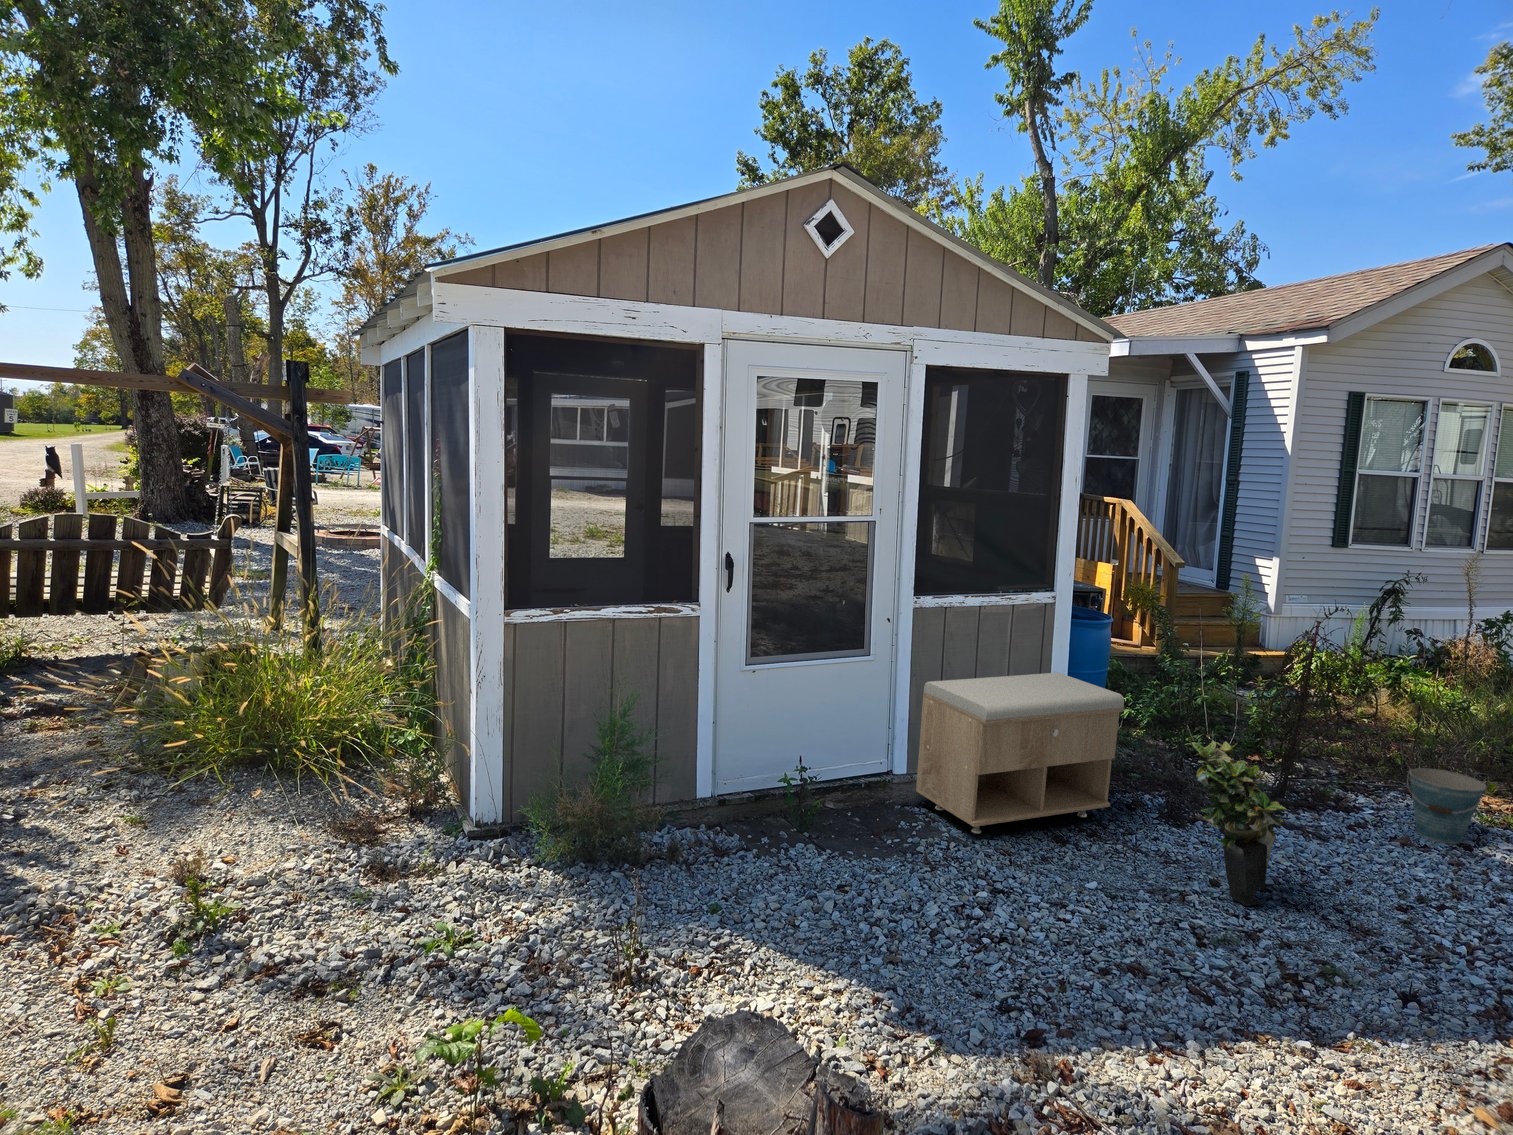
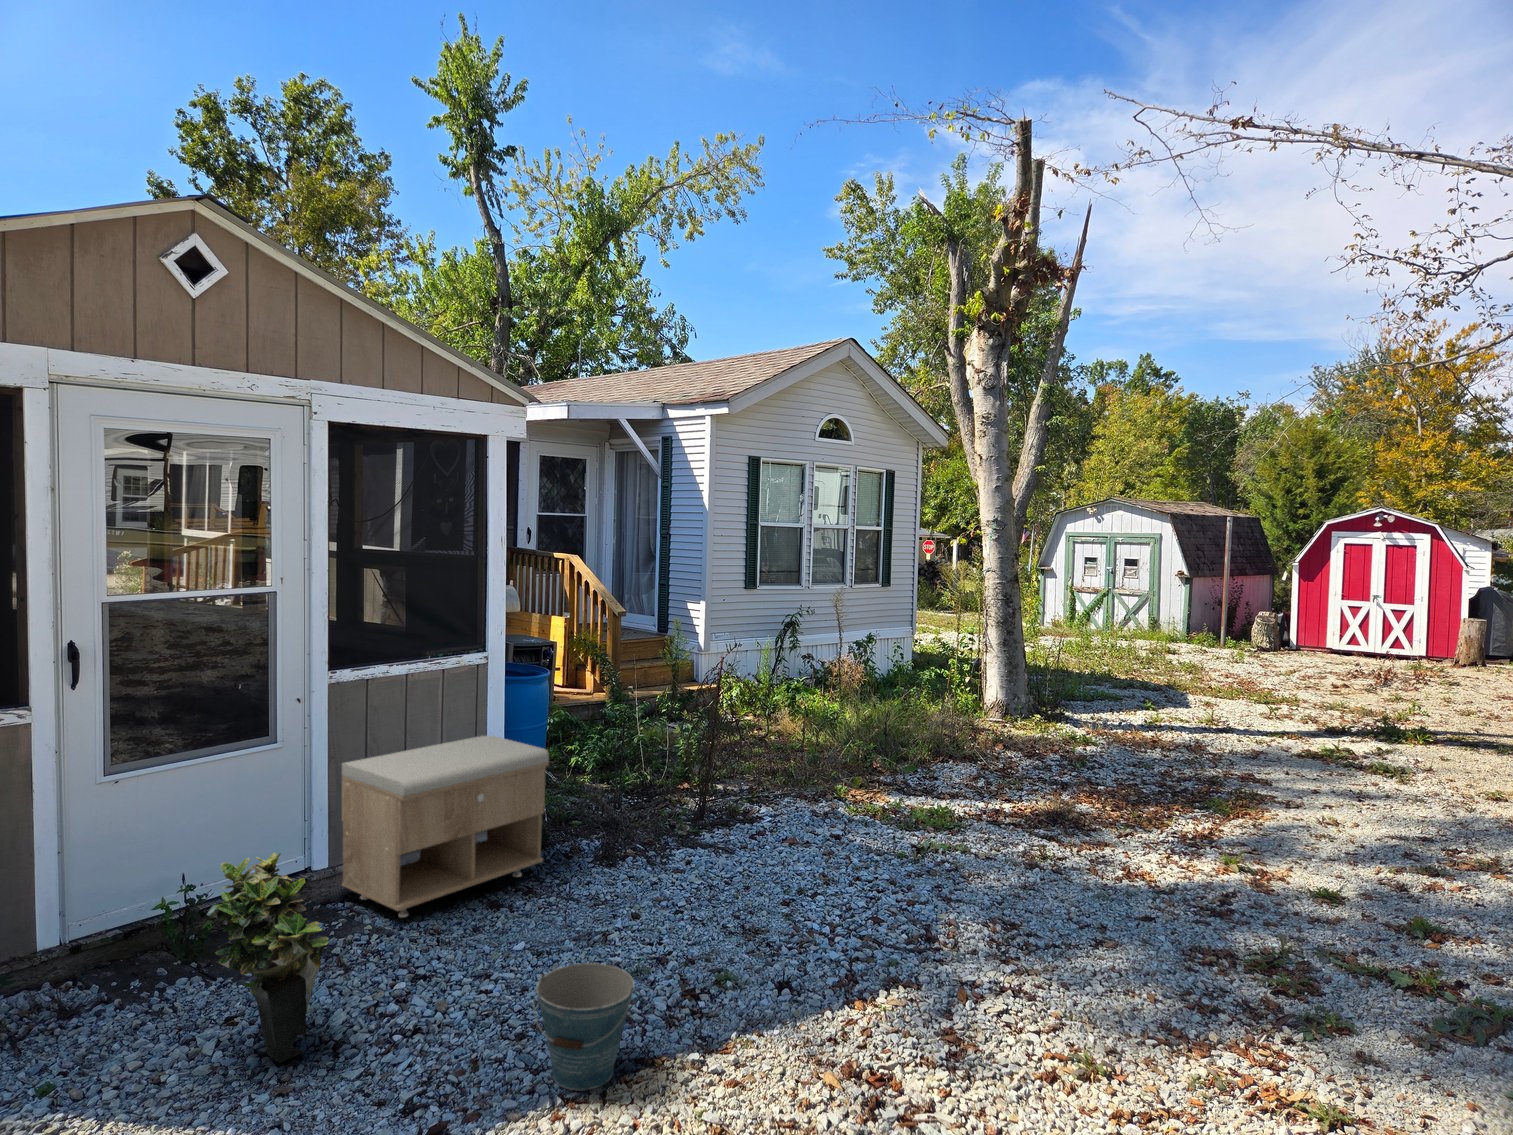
potted plant: present [1192,741,1286,906] -> present [207,852,329,1063]
bucket: present [1407,768,1486,844] -> present [533,963,634,1090]

